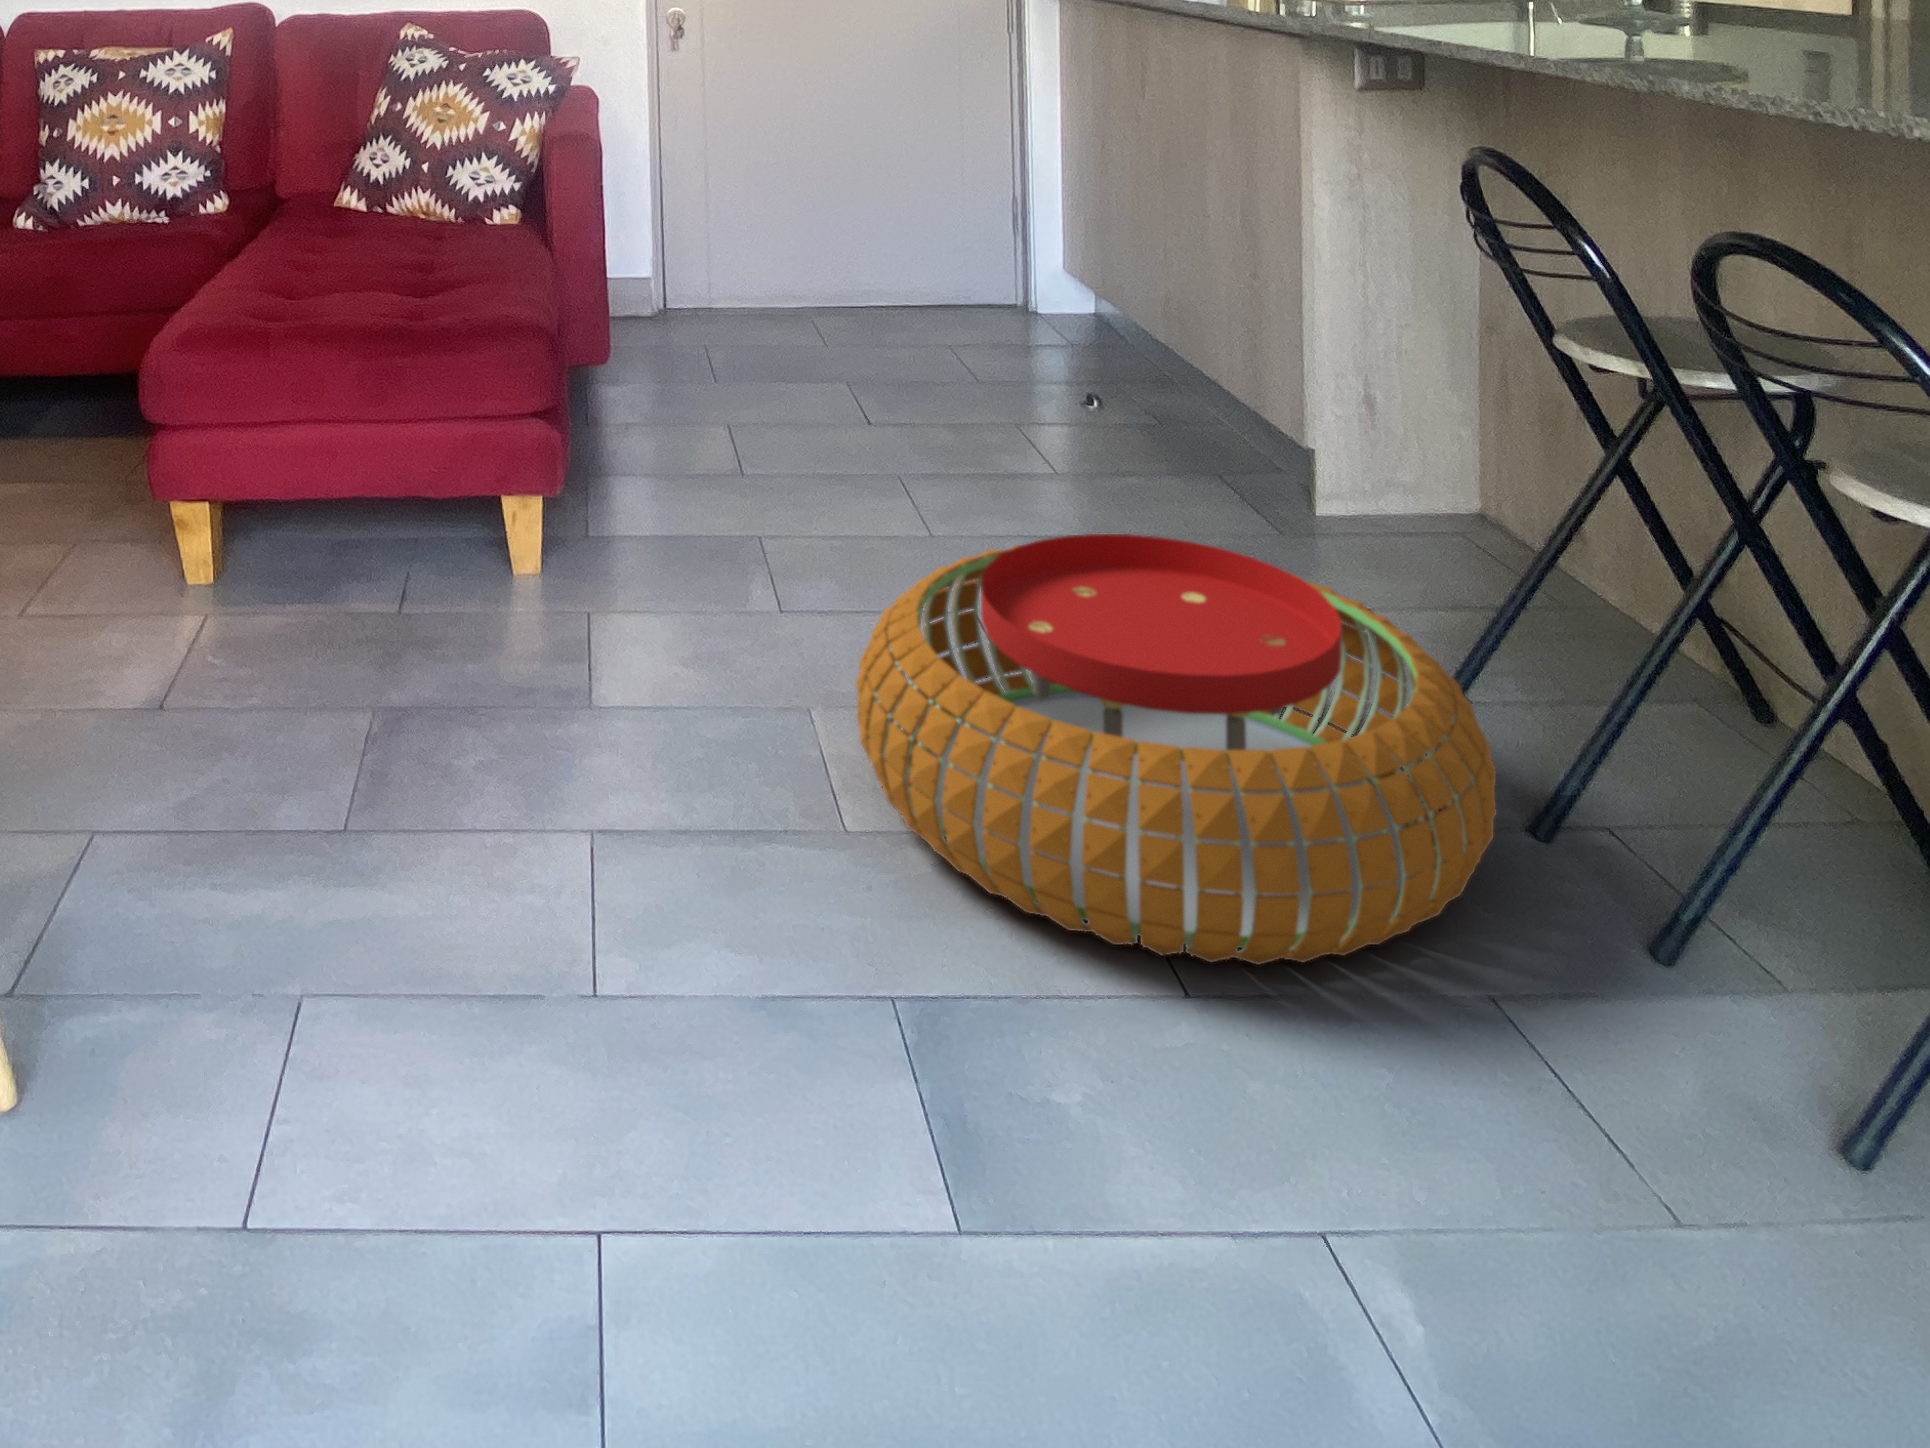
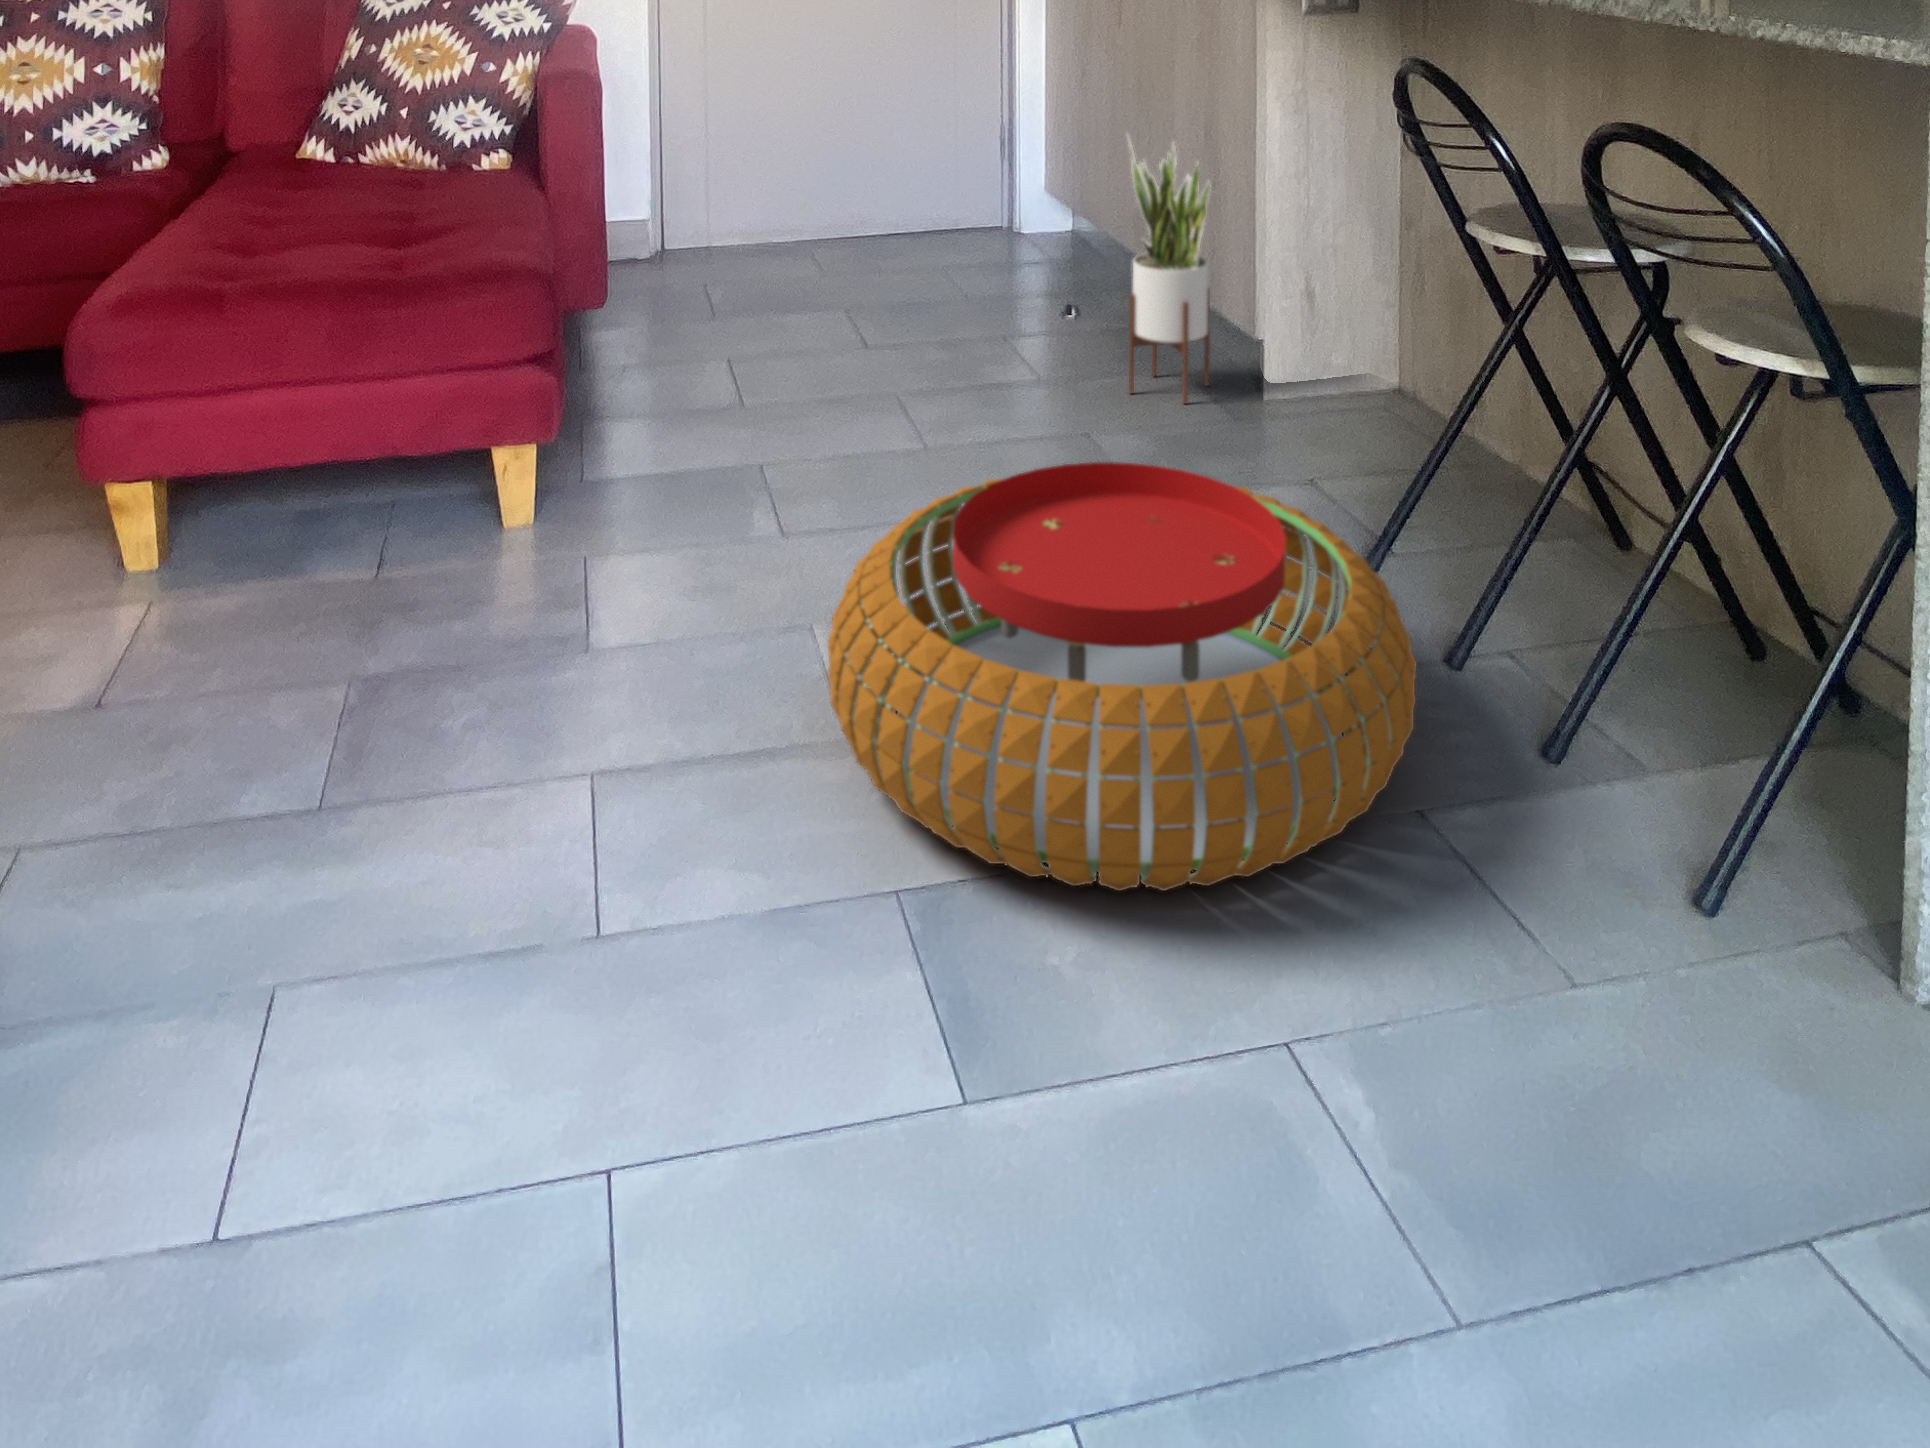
potted plant: none [1157,206,1257,501] -> present [1127,136,1211,404]

